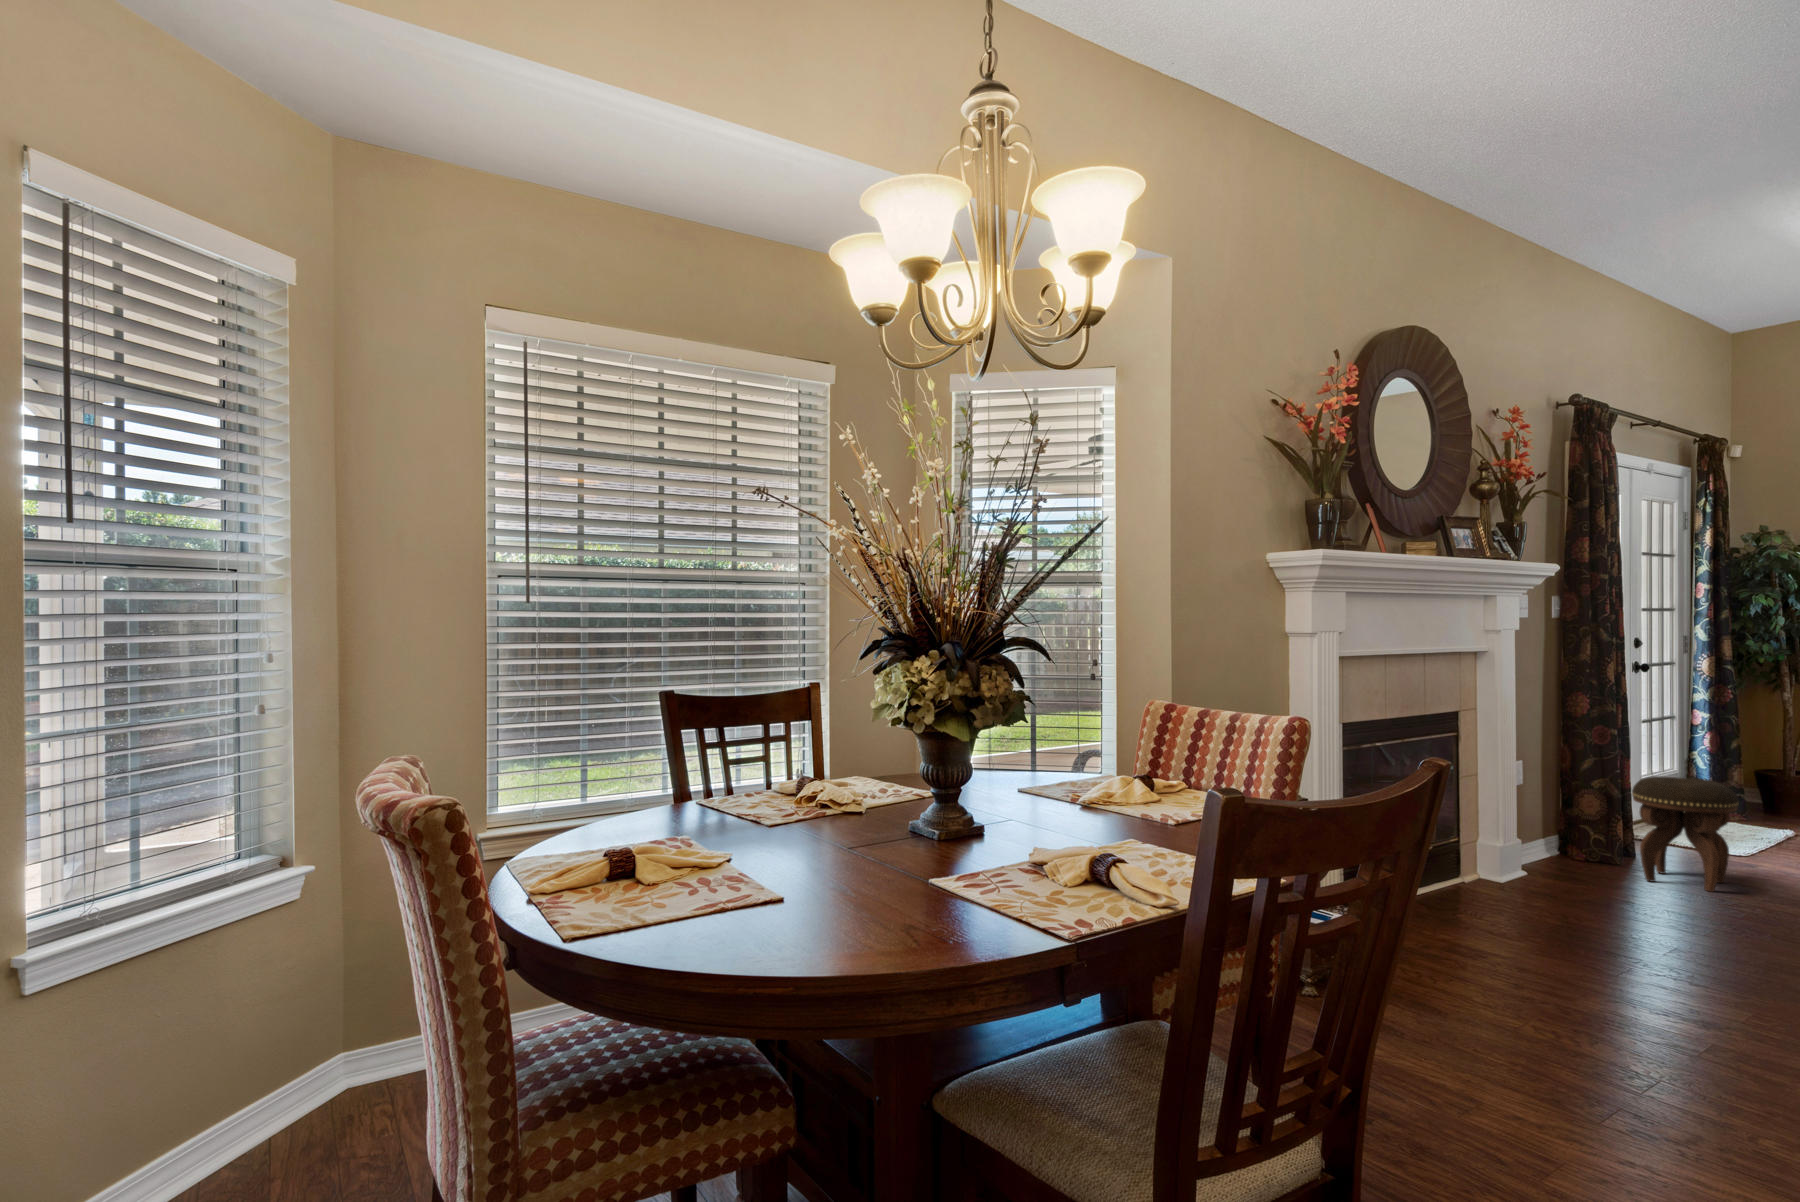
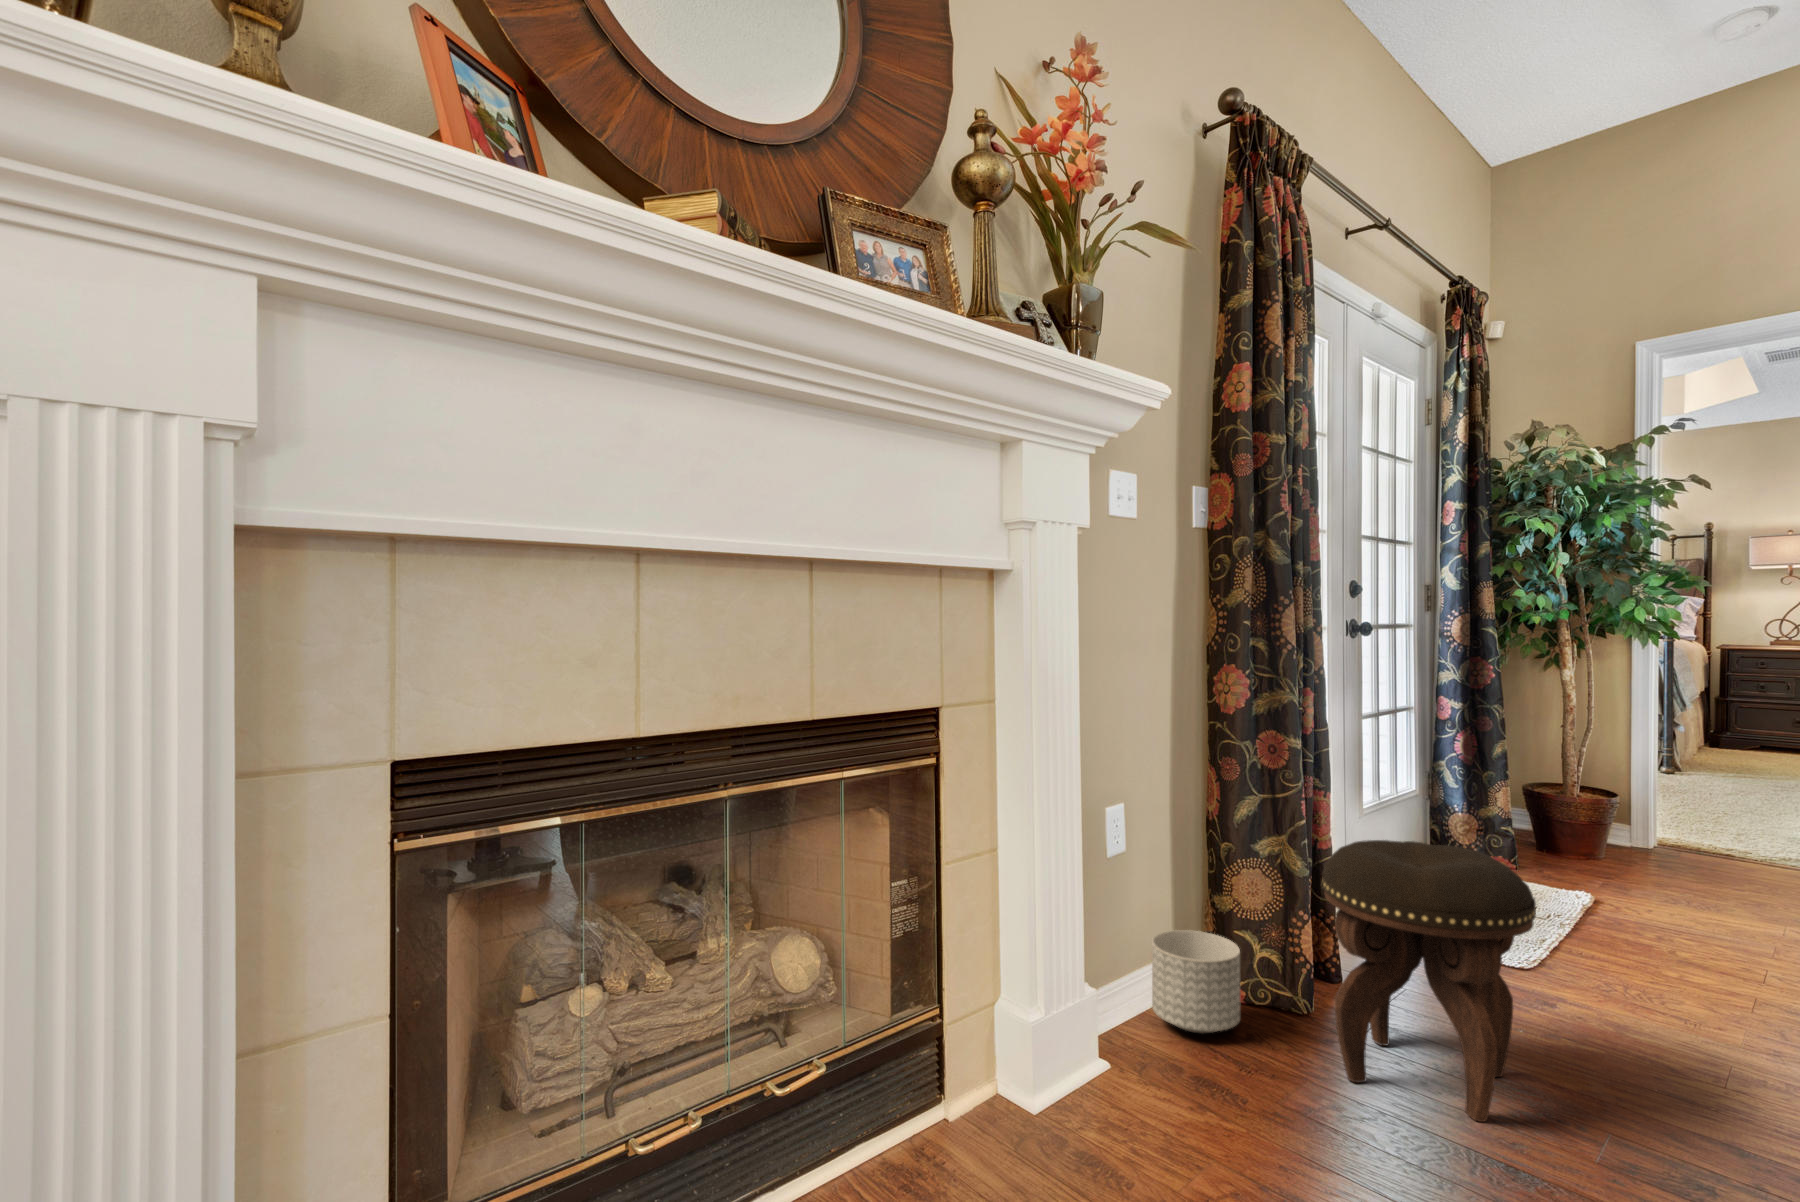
planter: none [1539,823,1587,868] -> present [1152,930,1240,1034]

